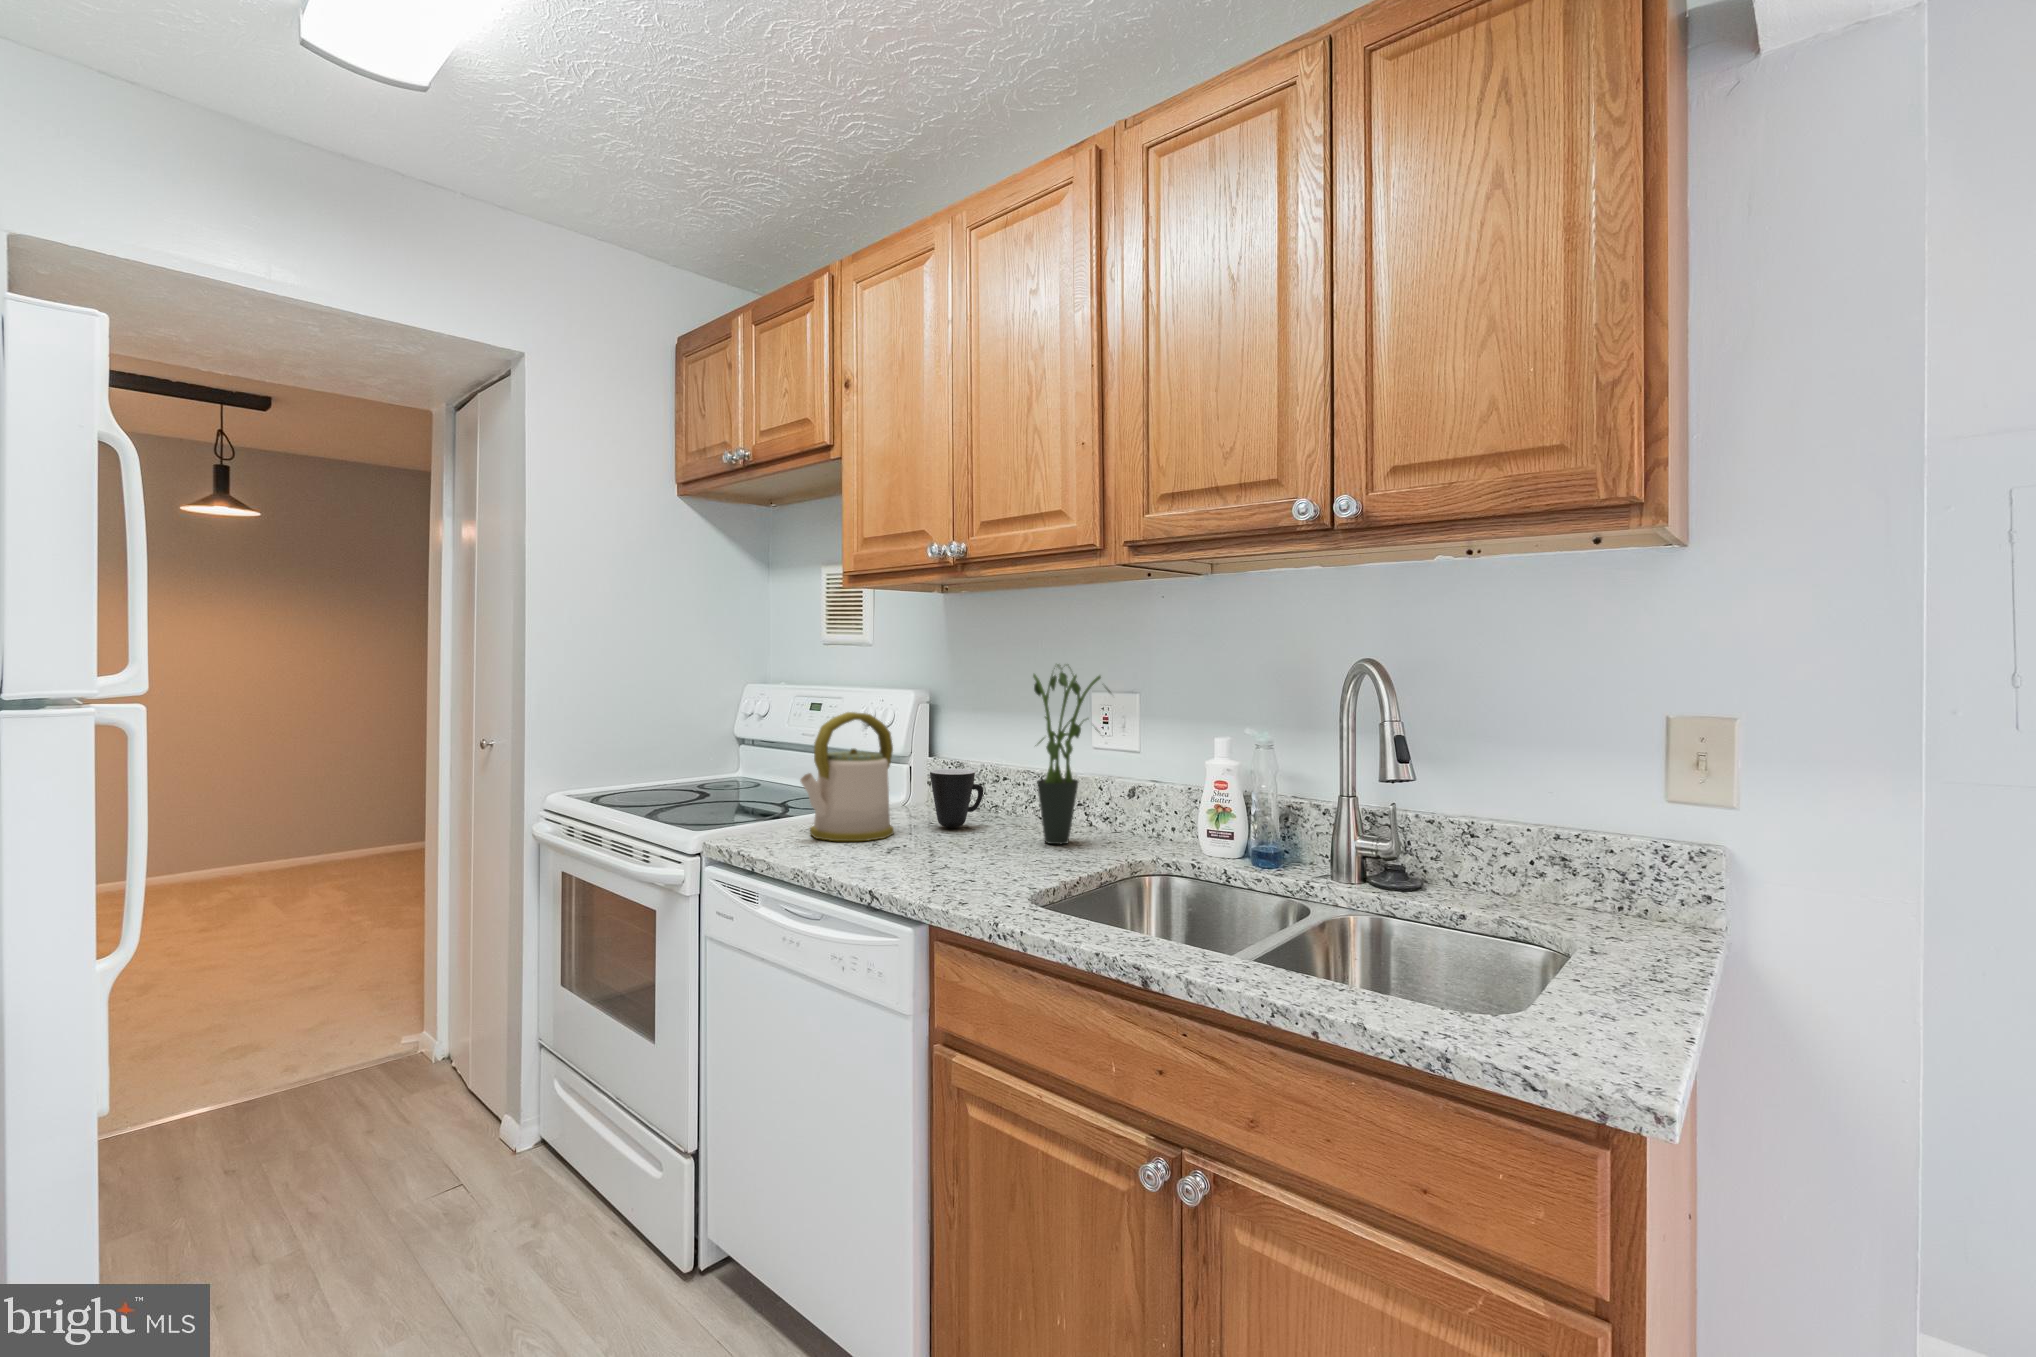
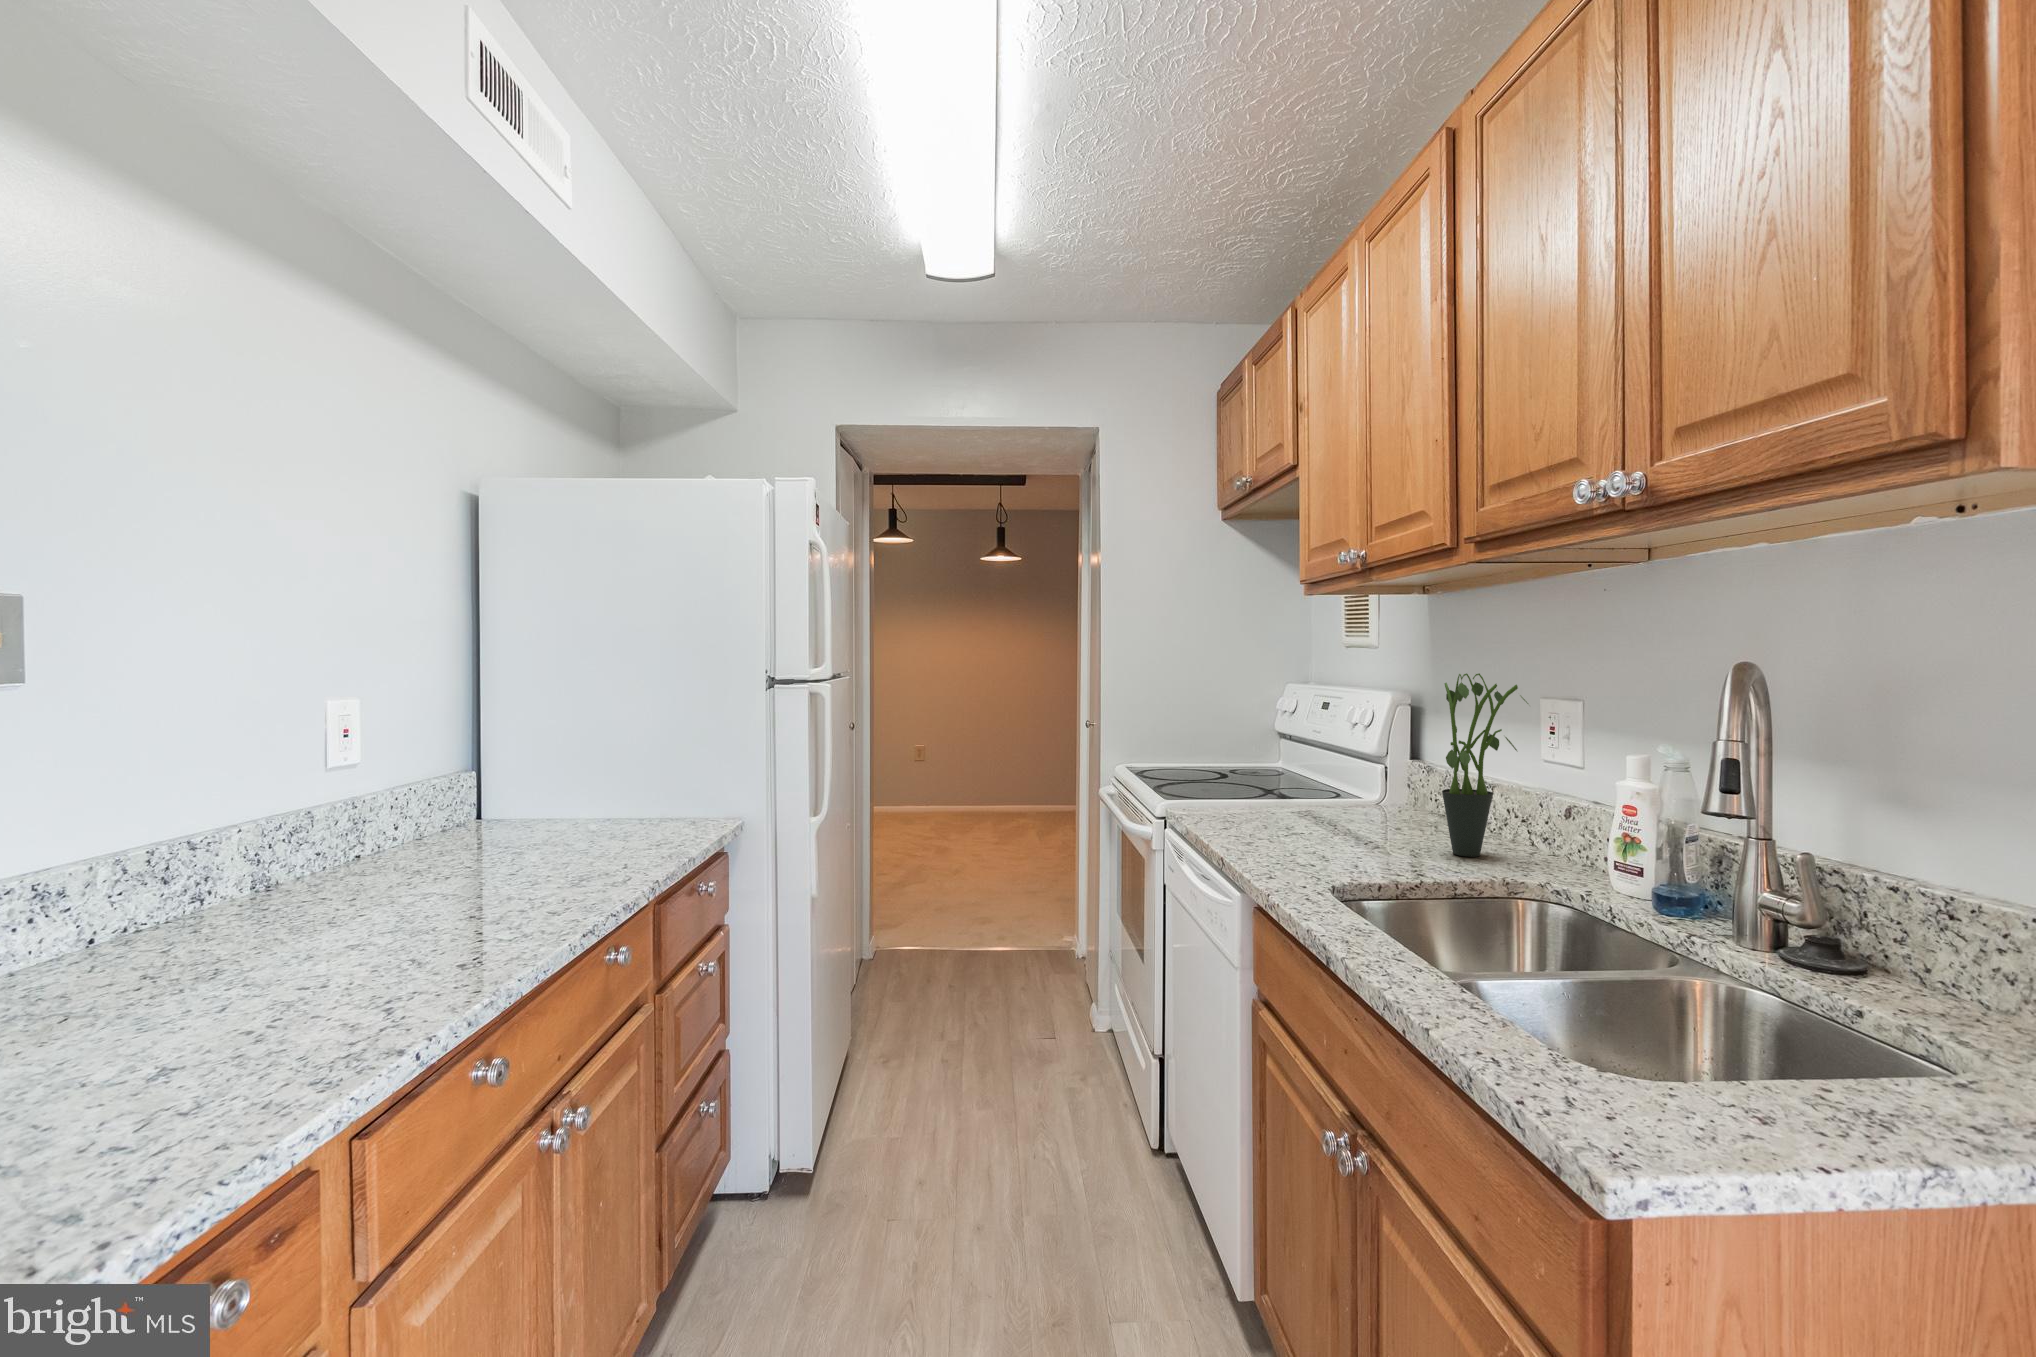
kettle: present [800,712,894,841] -> none [1235,715,1327,829]
mug: present [930,769,984,828] -> none [1363,771,1421,828]

